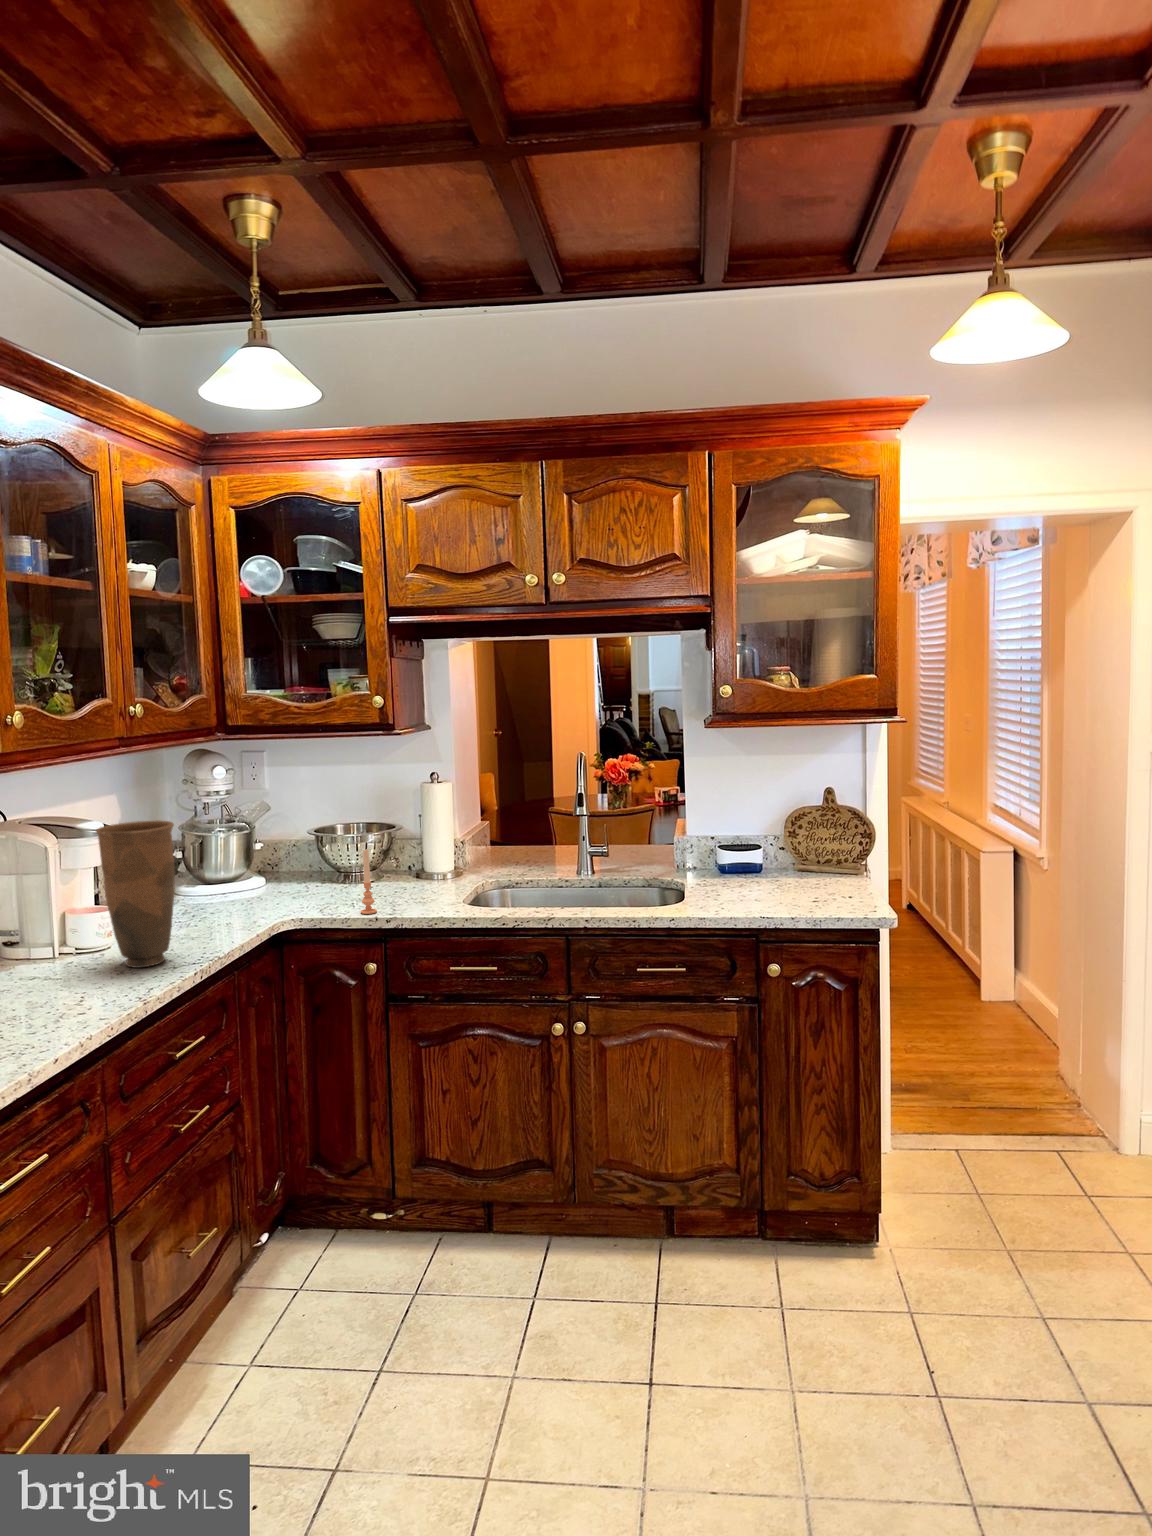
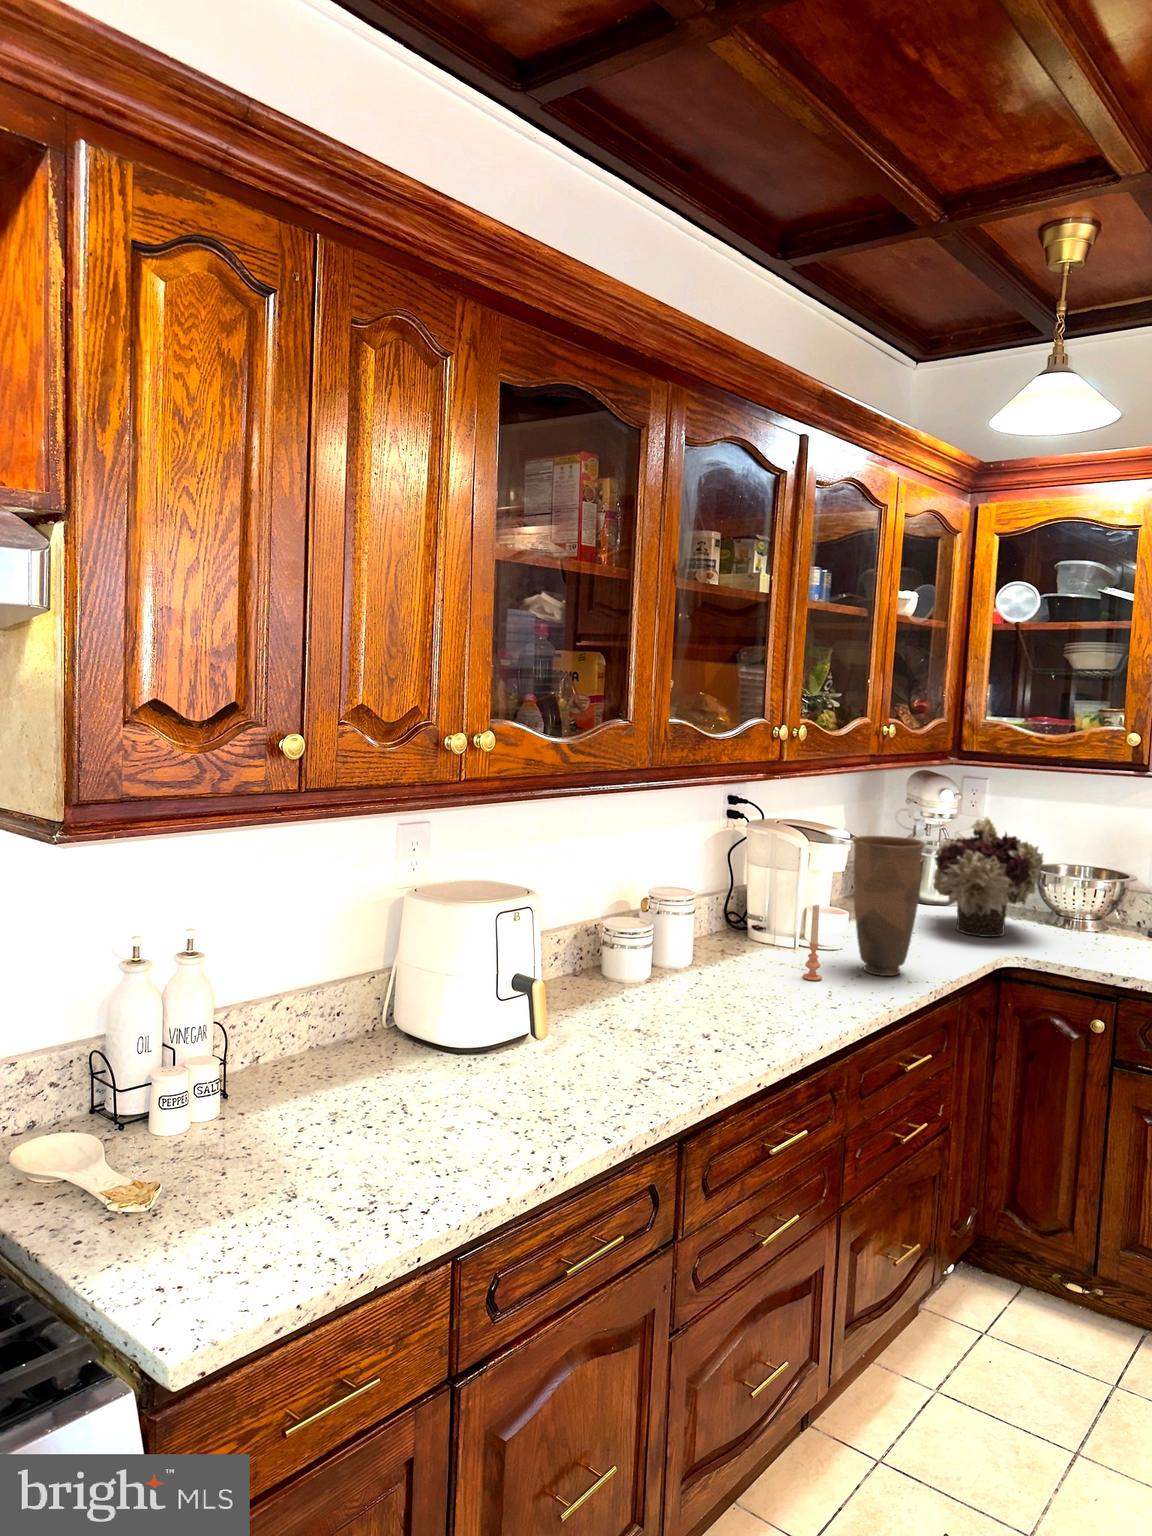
flower arrangement: none [204,788,310,908] -> present [933,817,1043,937]
candle: present [361,849,377,914] -> present [803,905,822,980]

